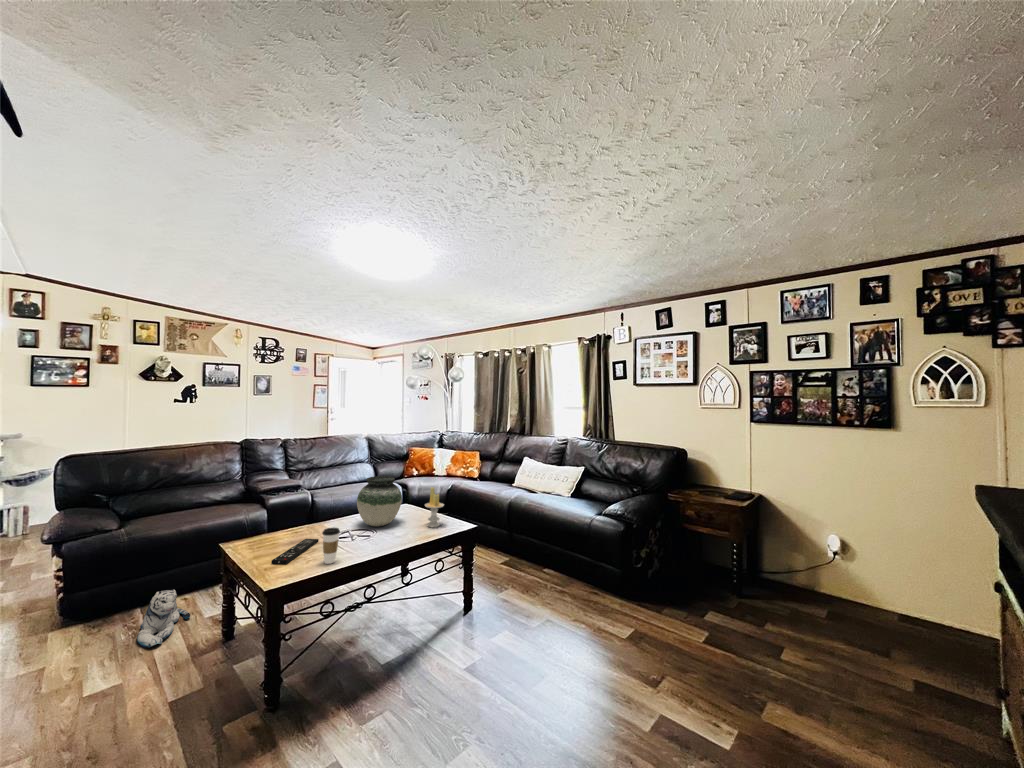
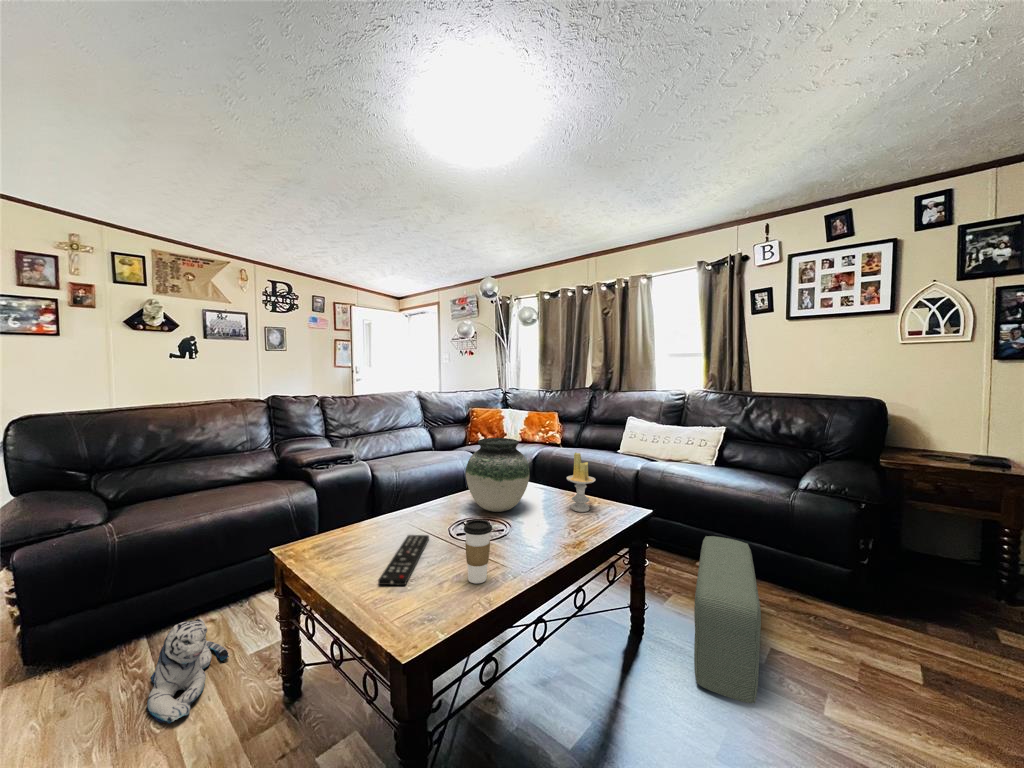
pouf: none [477,547,551,646] -> present [694,536,761,704]

